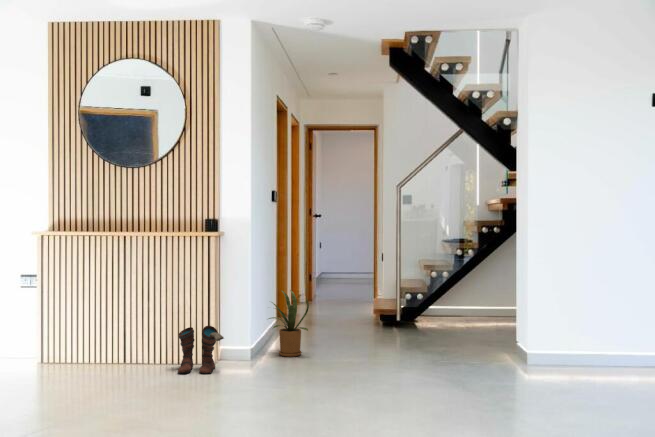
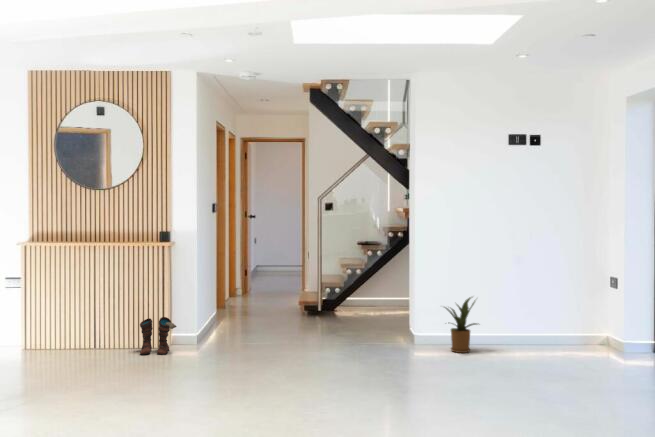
house plant: present [269,290,309,357] -> present [445,297,477,353]

